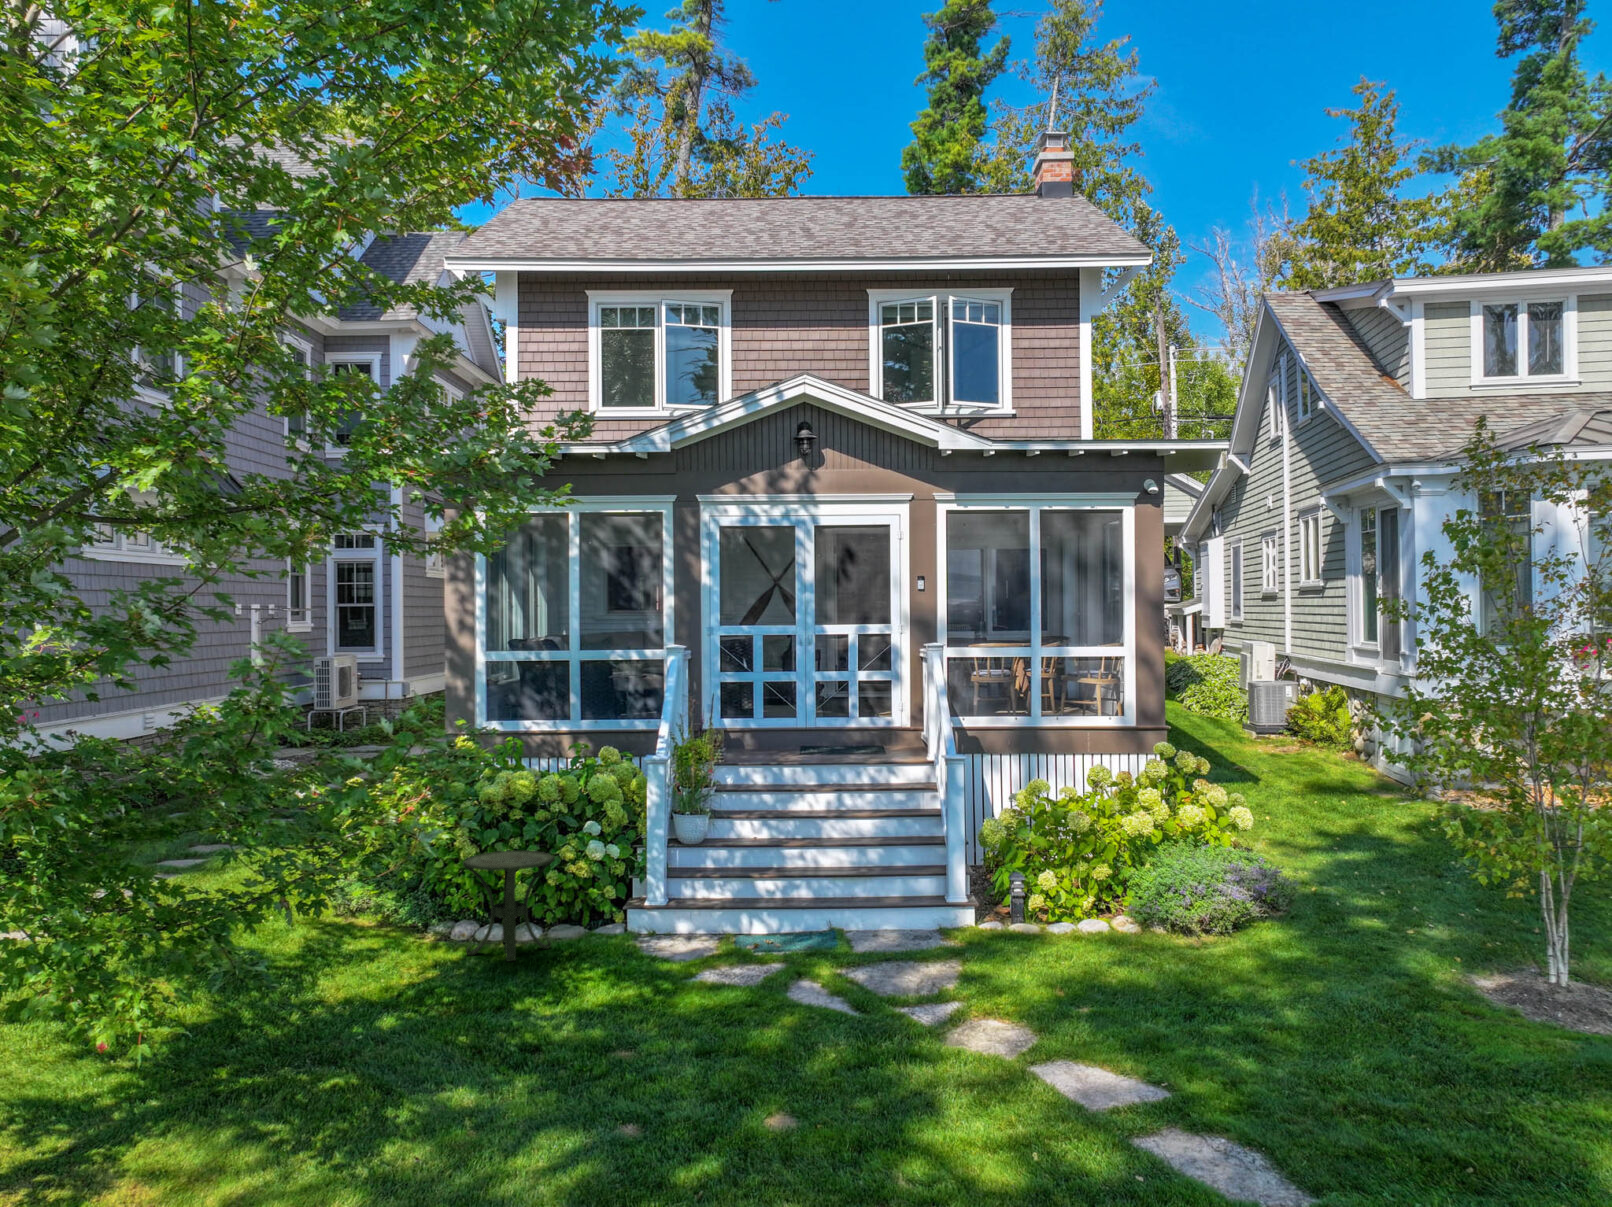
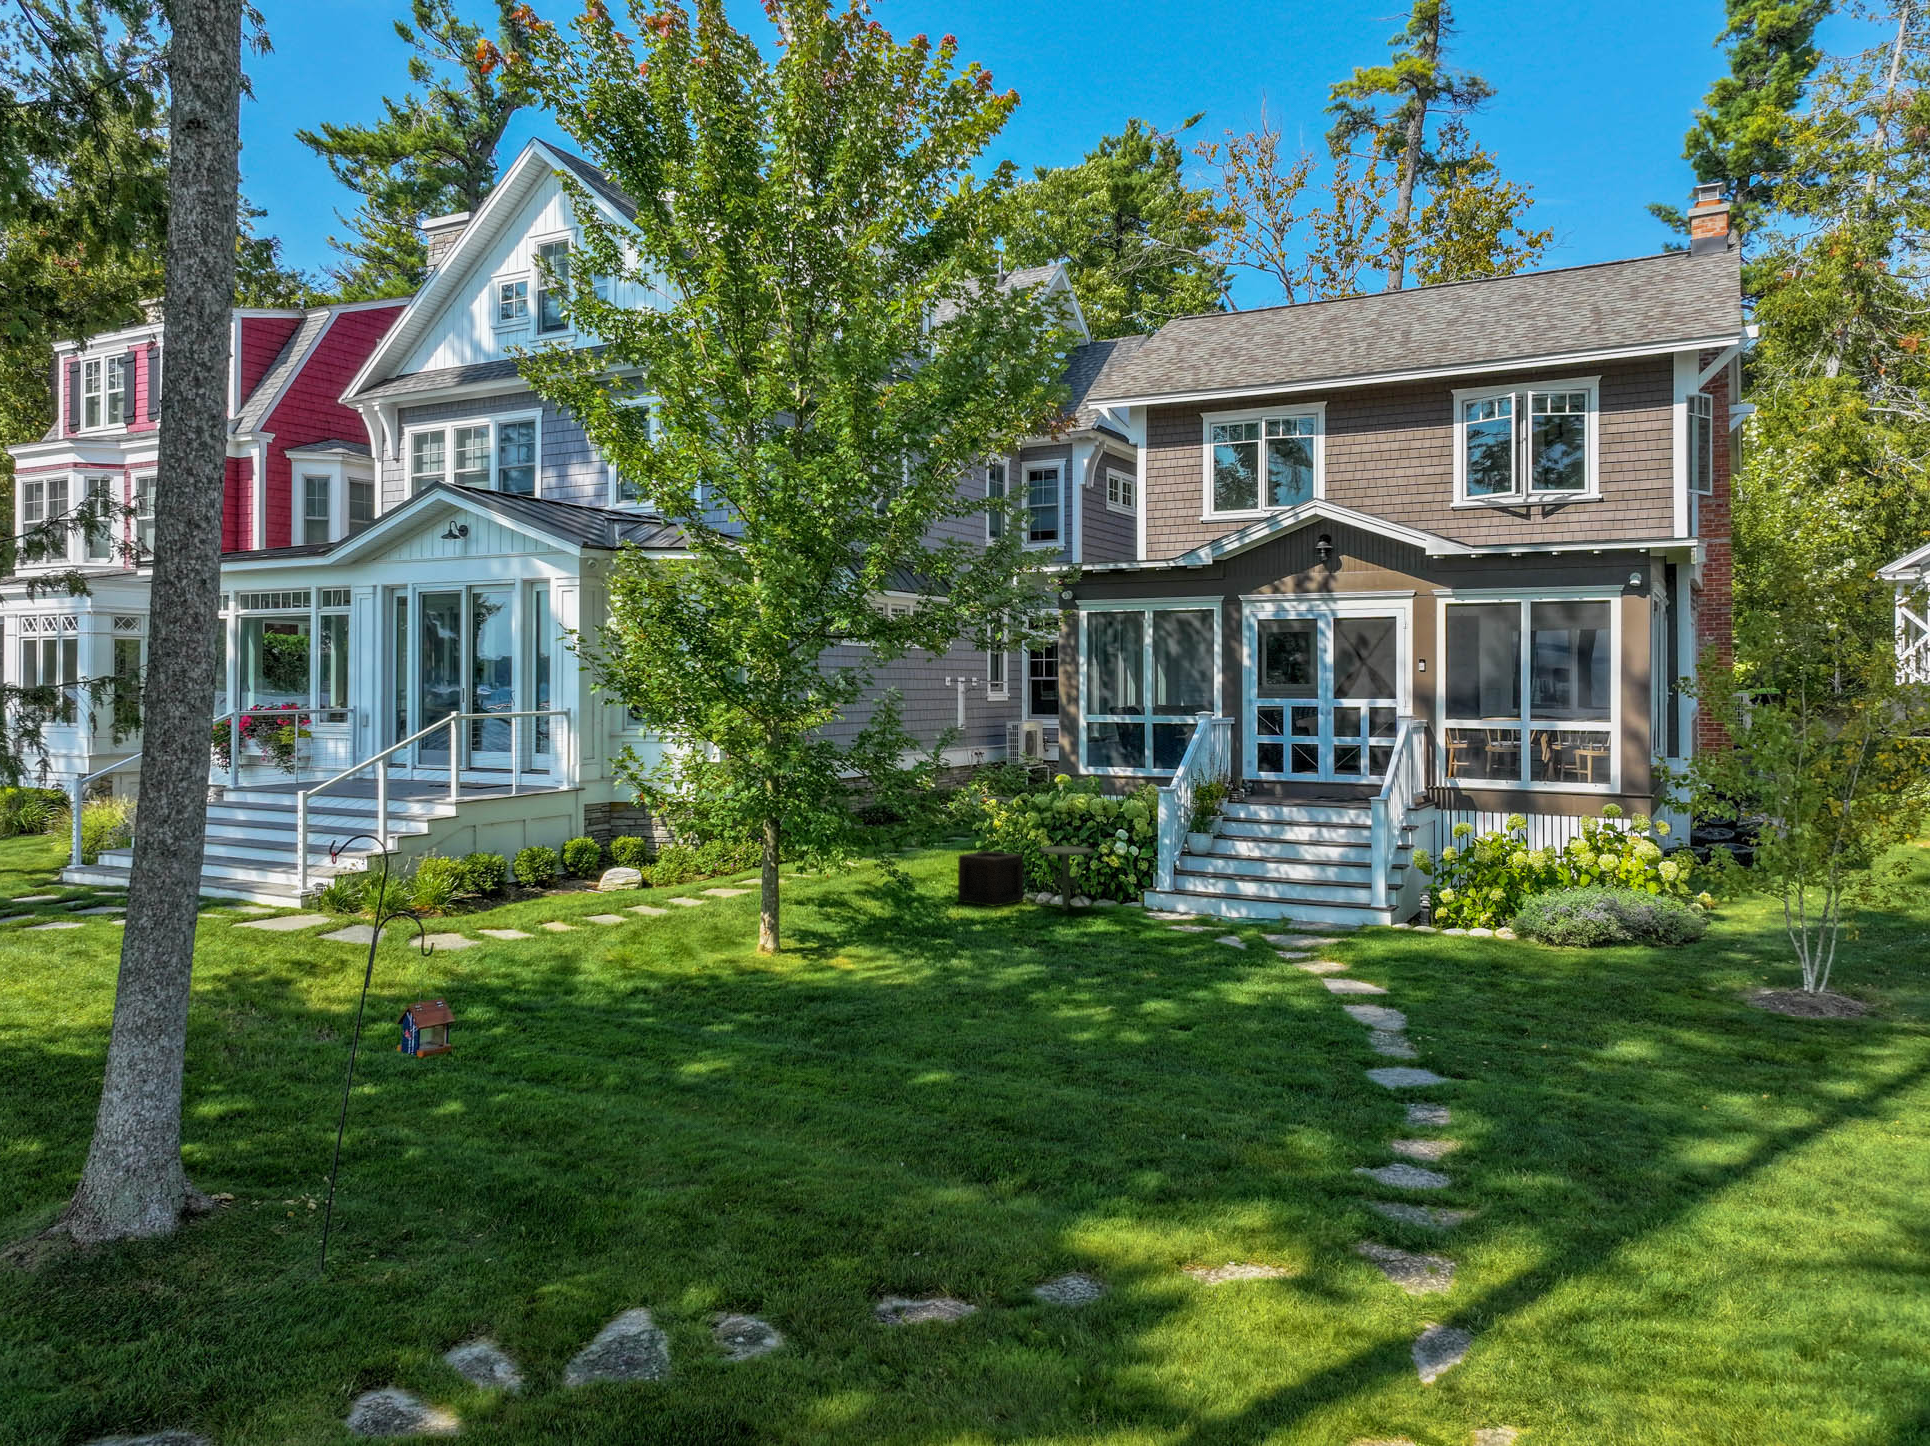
wooden crate: none [319,868,434,967] -> present [958,851,1024,907]

